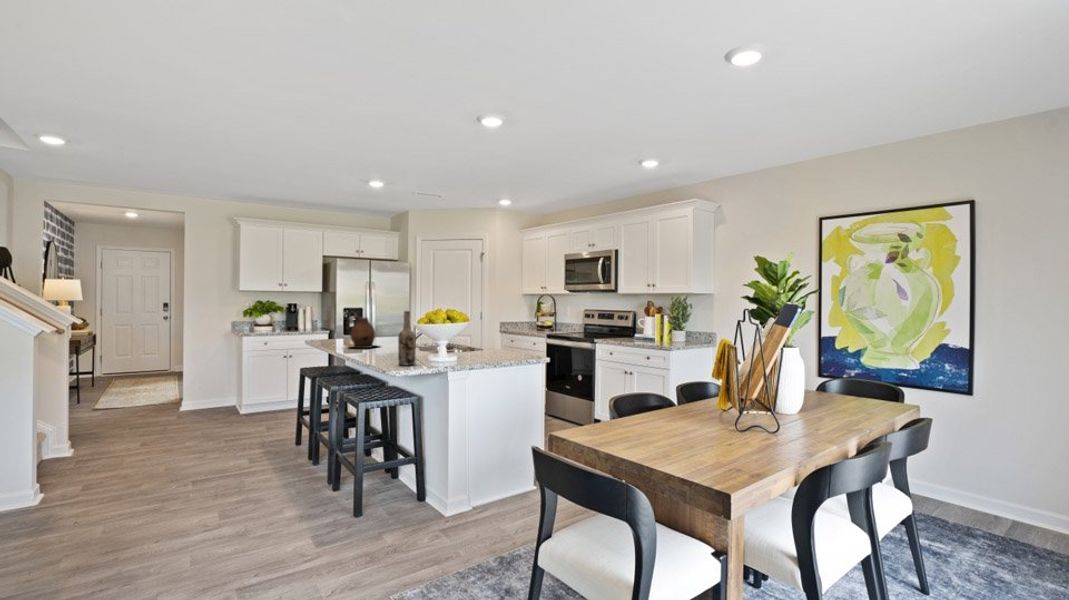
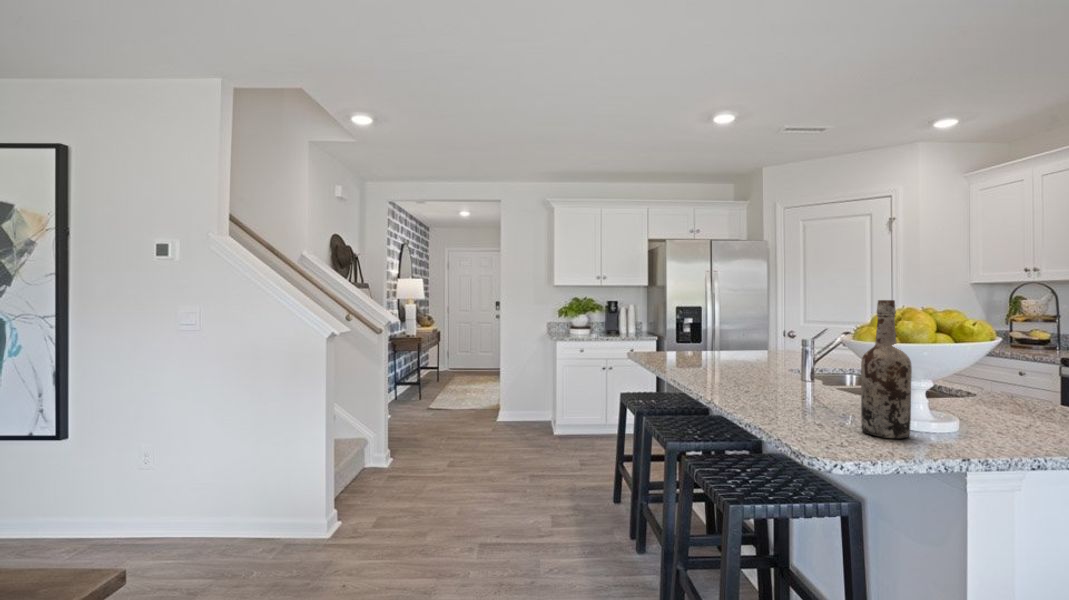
ceramic pitcher: present [347,314,376,348] -> none [701,311,761,374]

